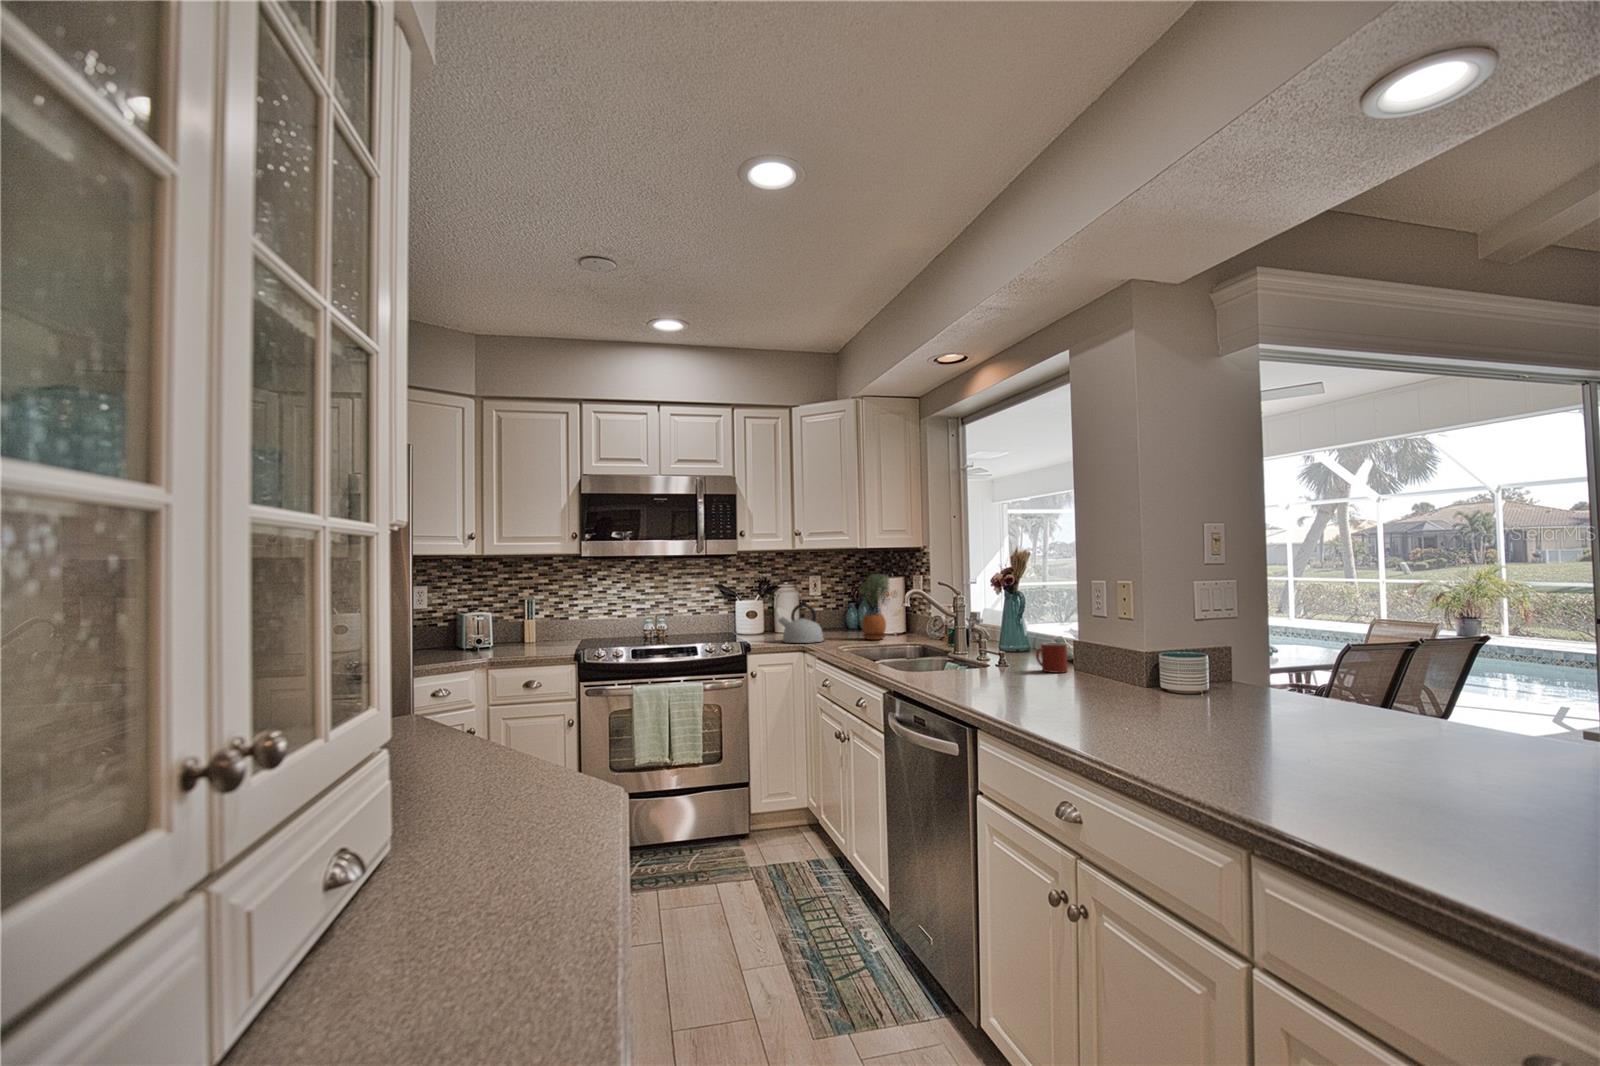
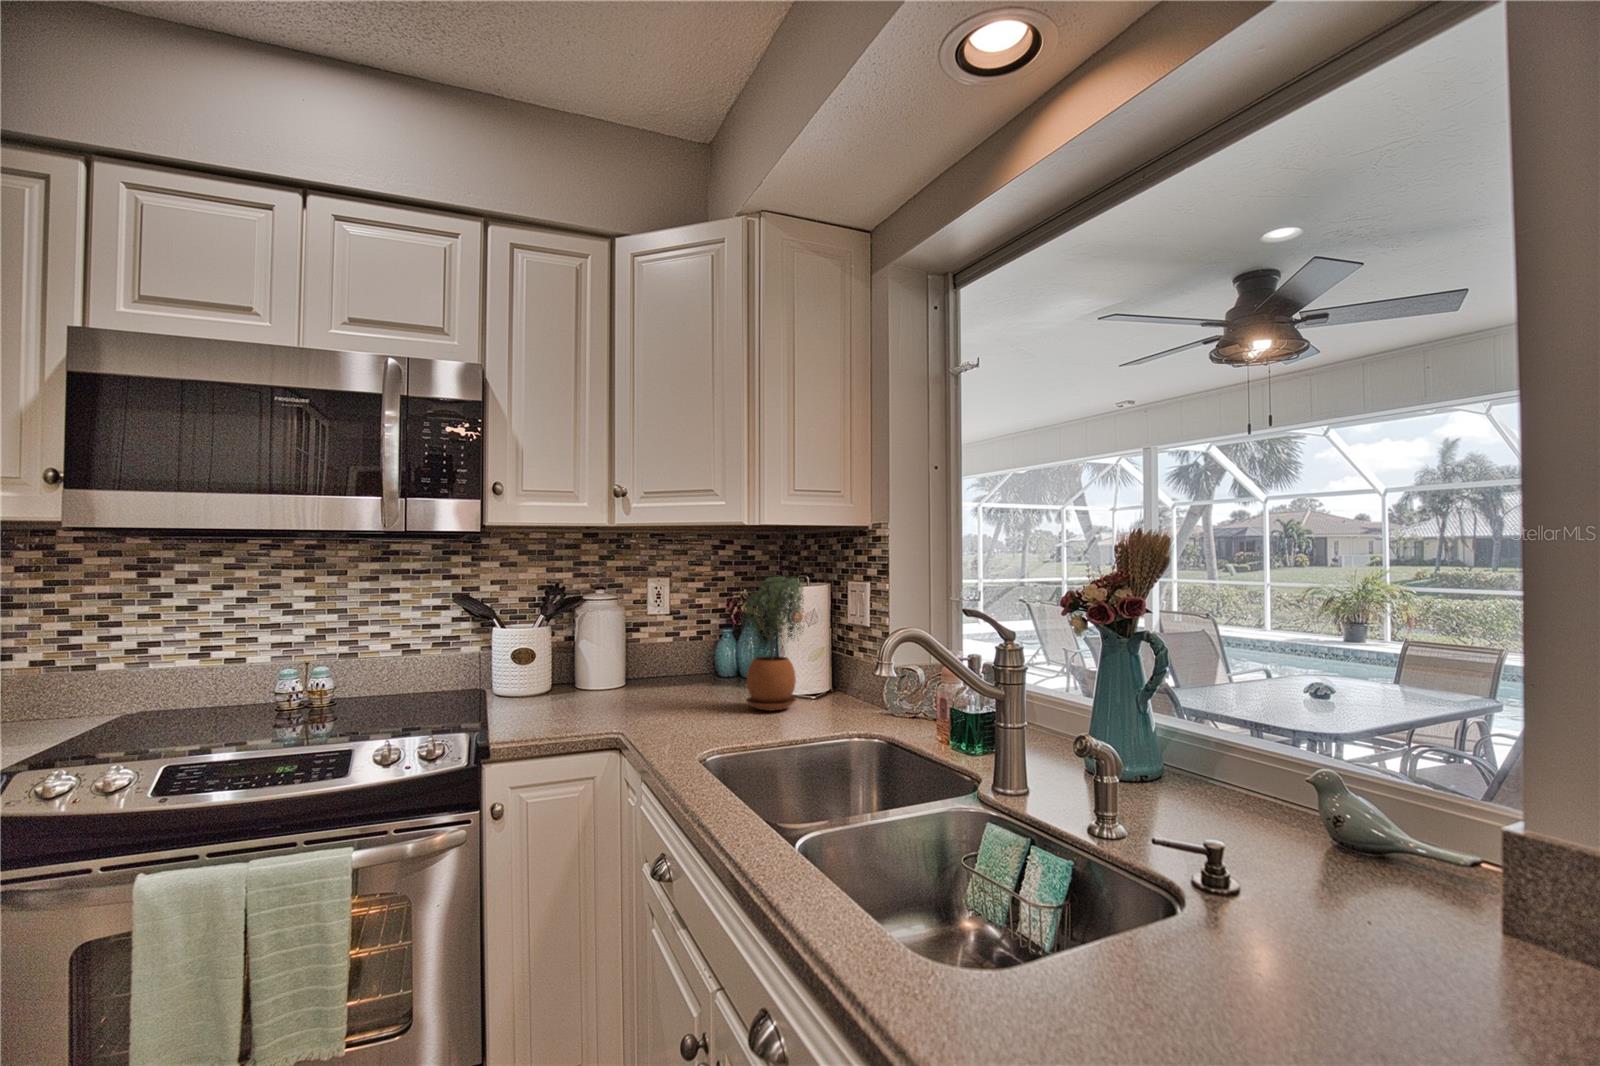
kettle: present [779,604,824,643] -> none [572,637,669,725]
mug: present [1036,643,1068,673] -> none [1309,804,1405,919]

